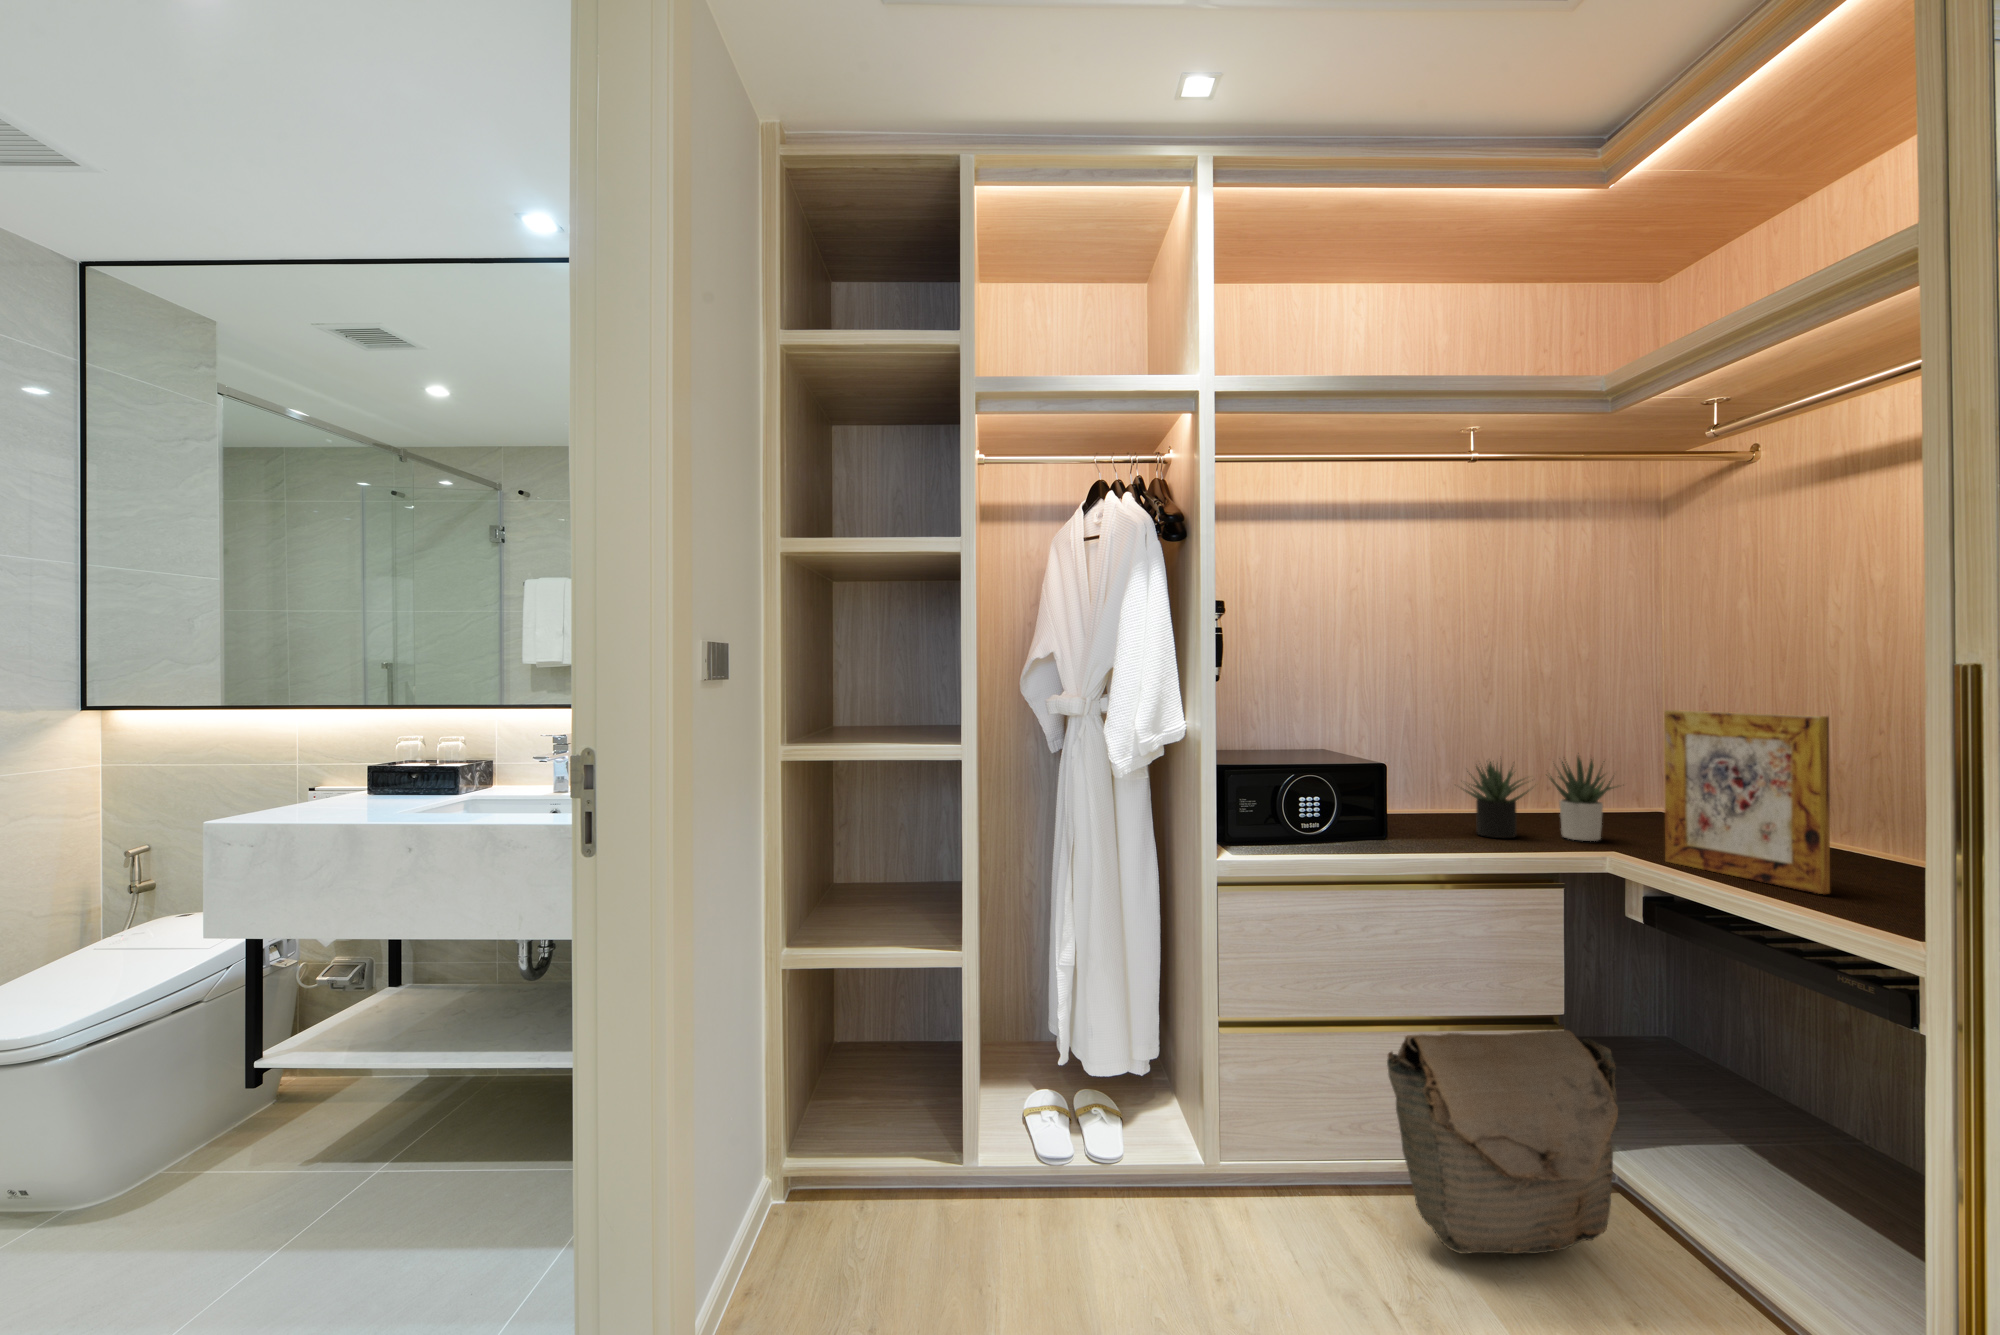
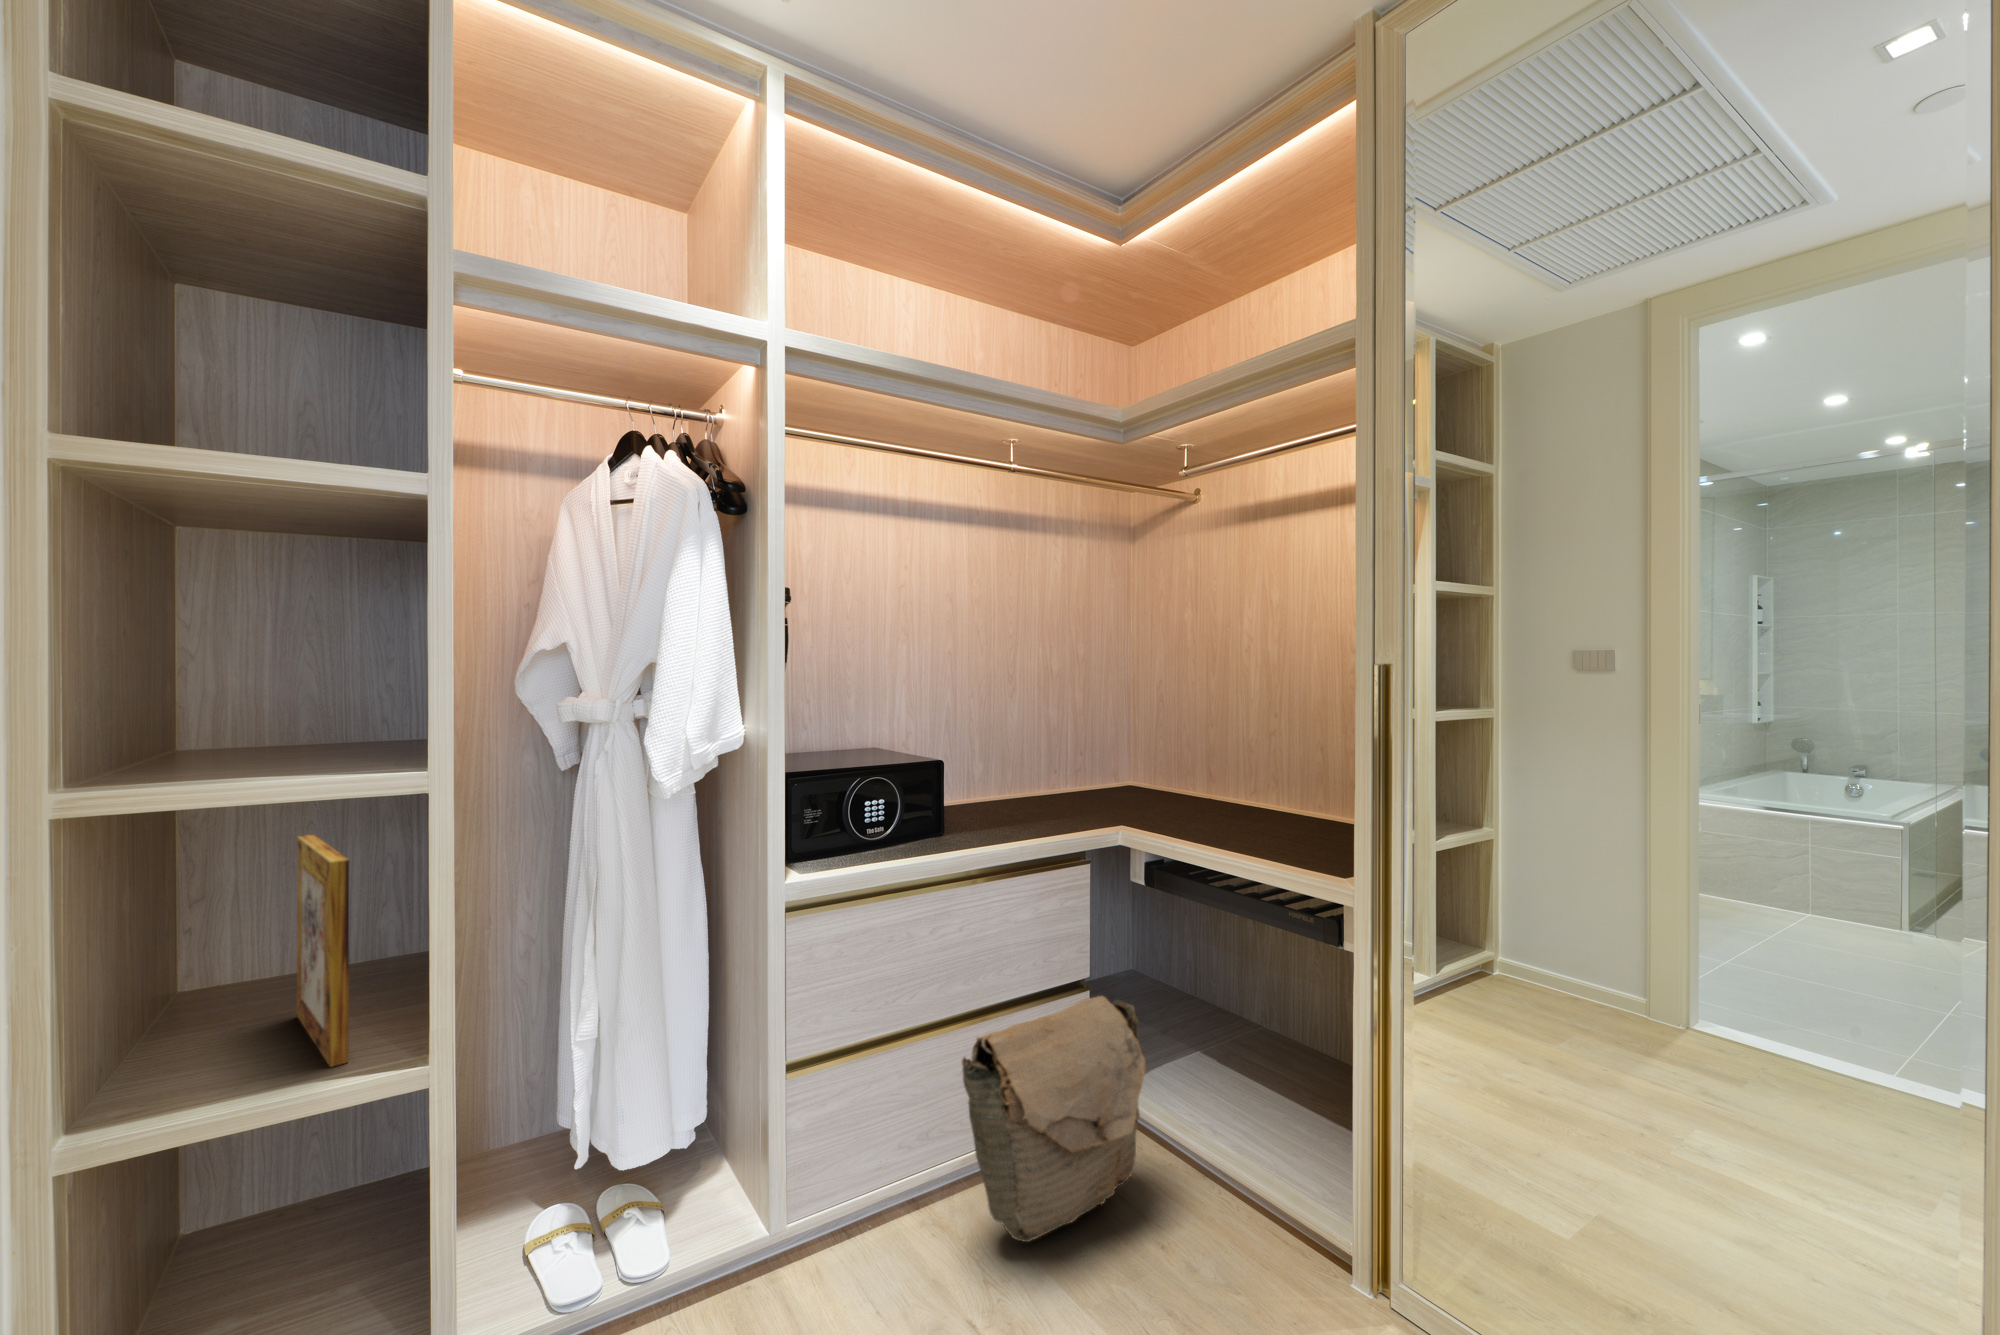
picture frame: present [1664,710,1830,894] -> present [297,835,349,1067]
succulent plant: present [1465,757,1616,841] -> none [999,740,1129,824]

